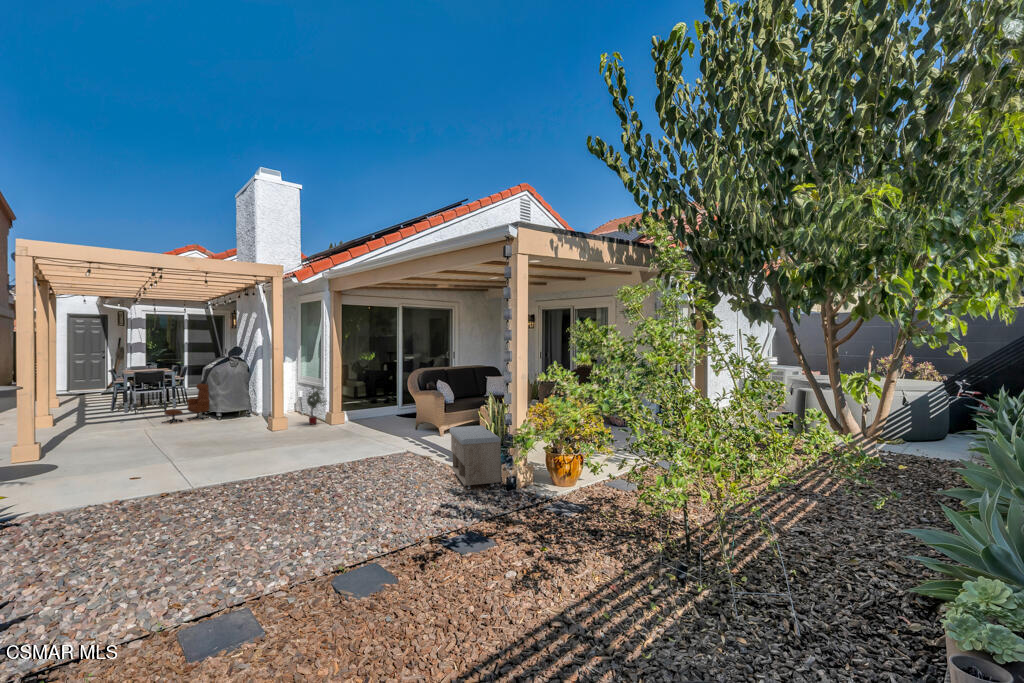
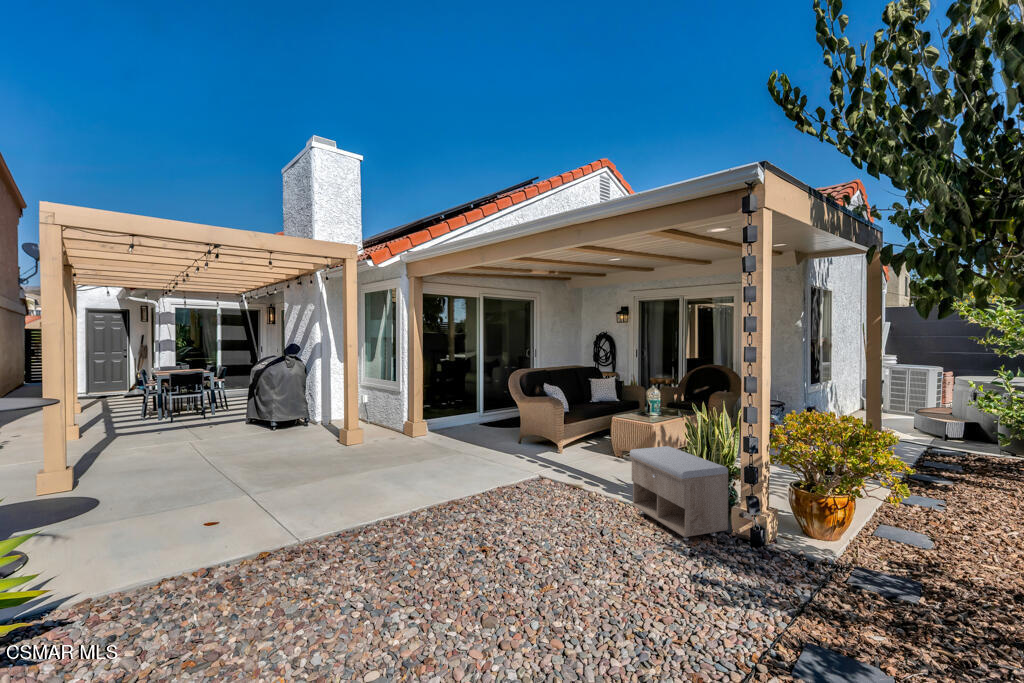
lounge chair: present [163,384,210,423] -> none [208,387,263,435]
potted tree: present [307,386,327,425] -> none [380,389,407,436]

